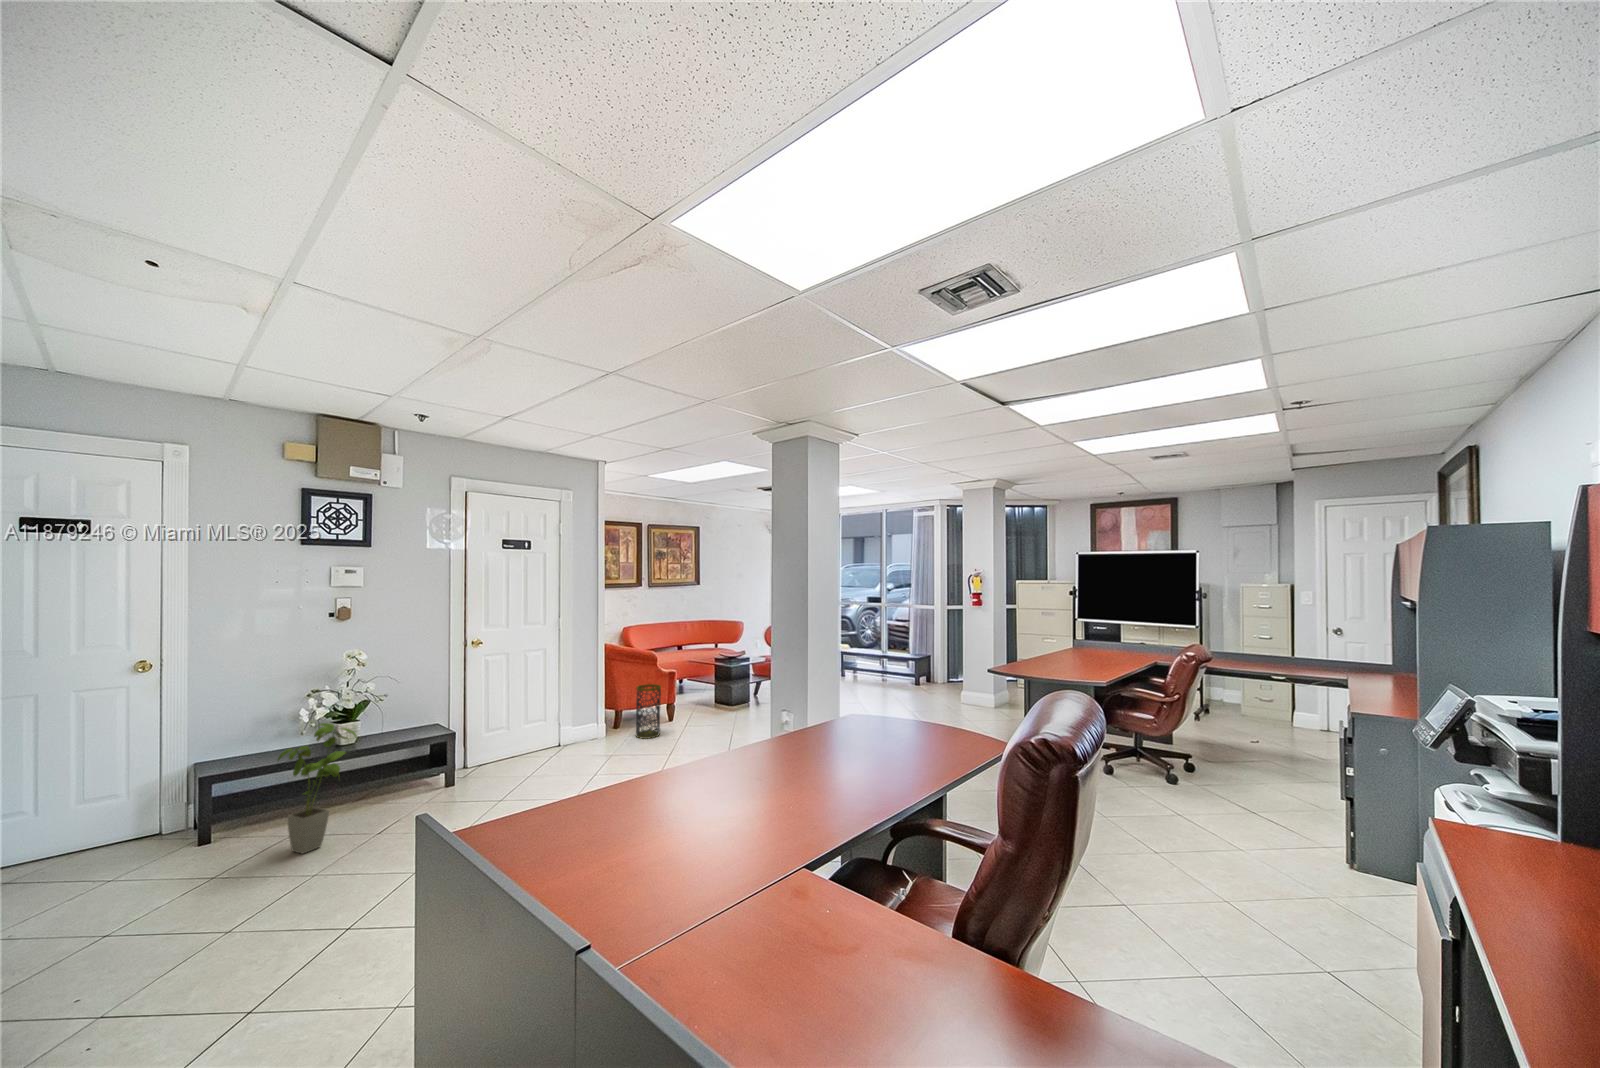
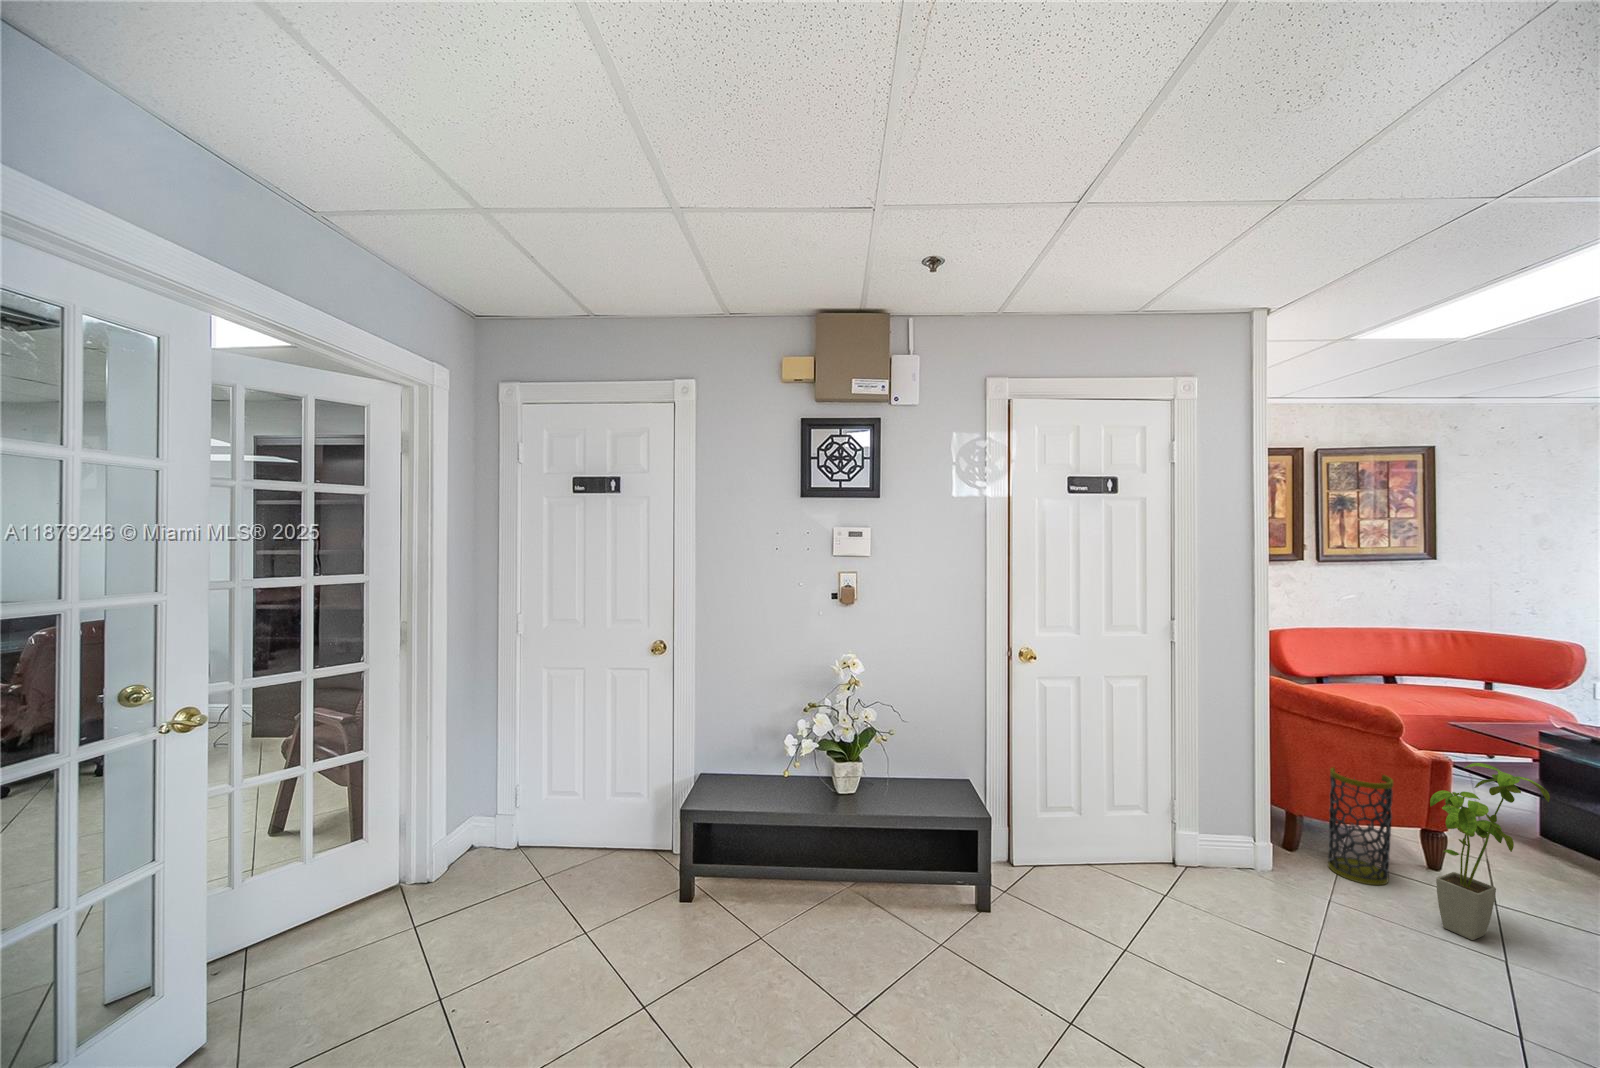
house plant: present [278,723,356,854] -> present [1430,763,1550,940]

